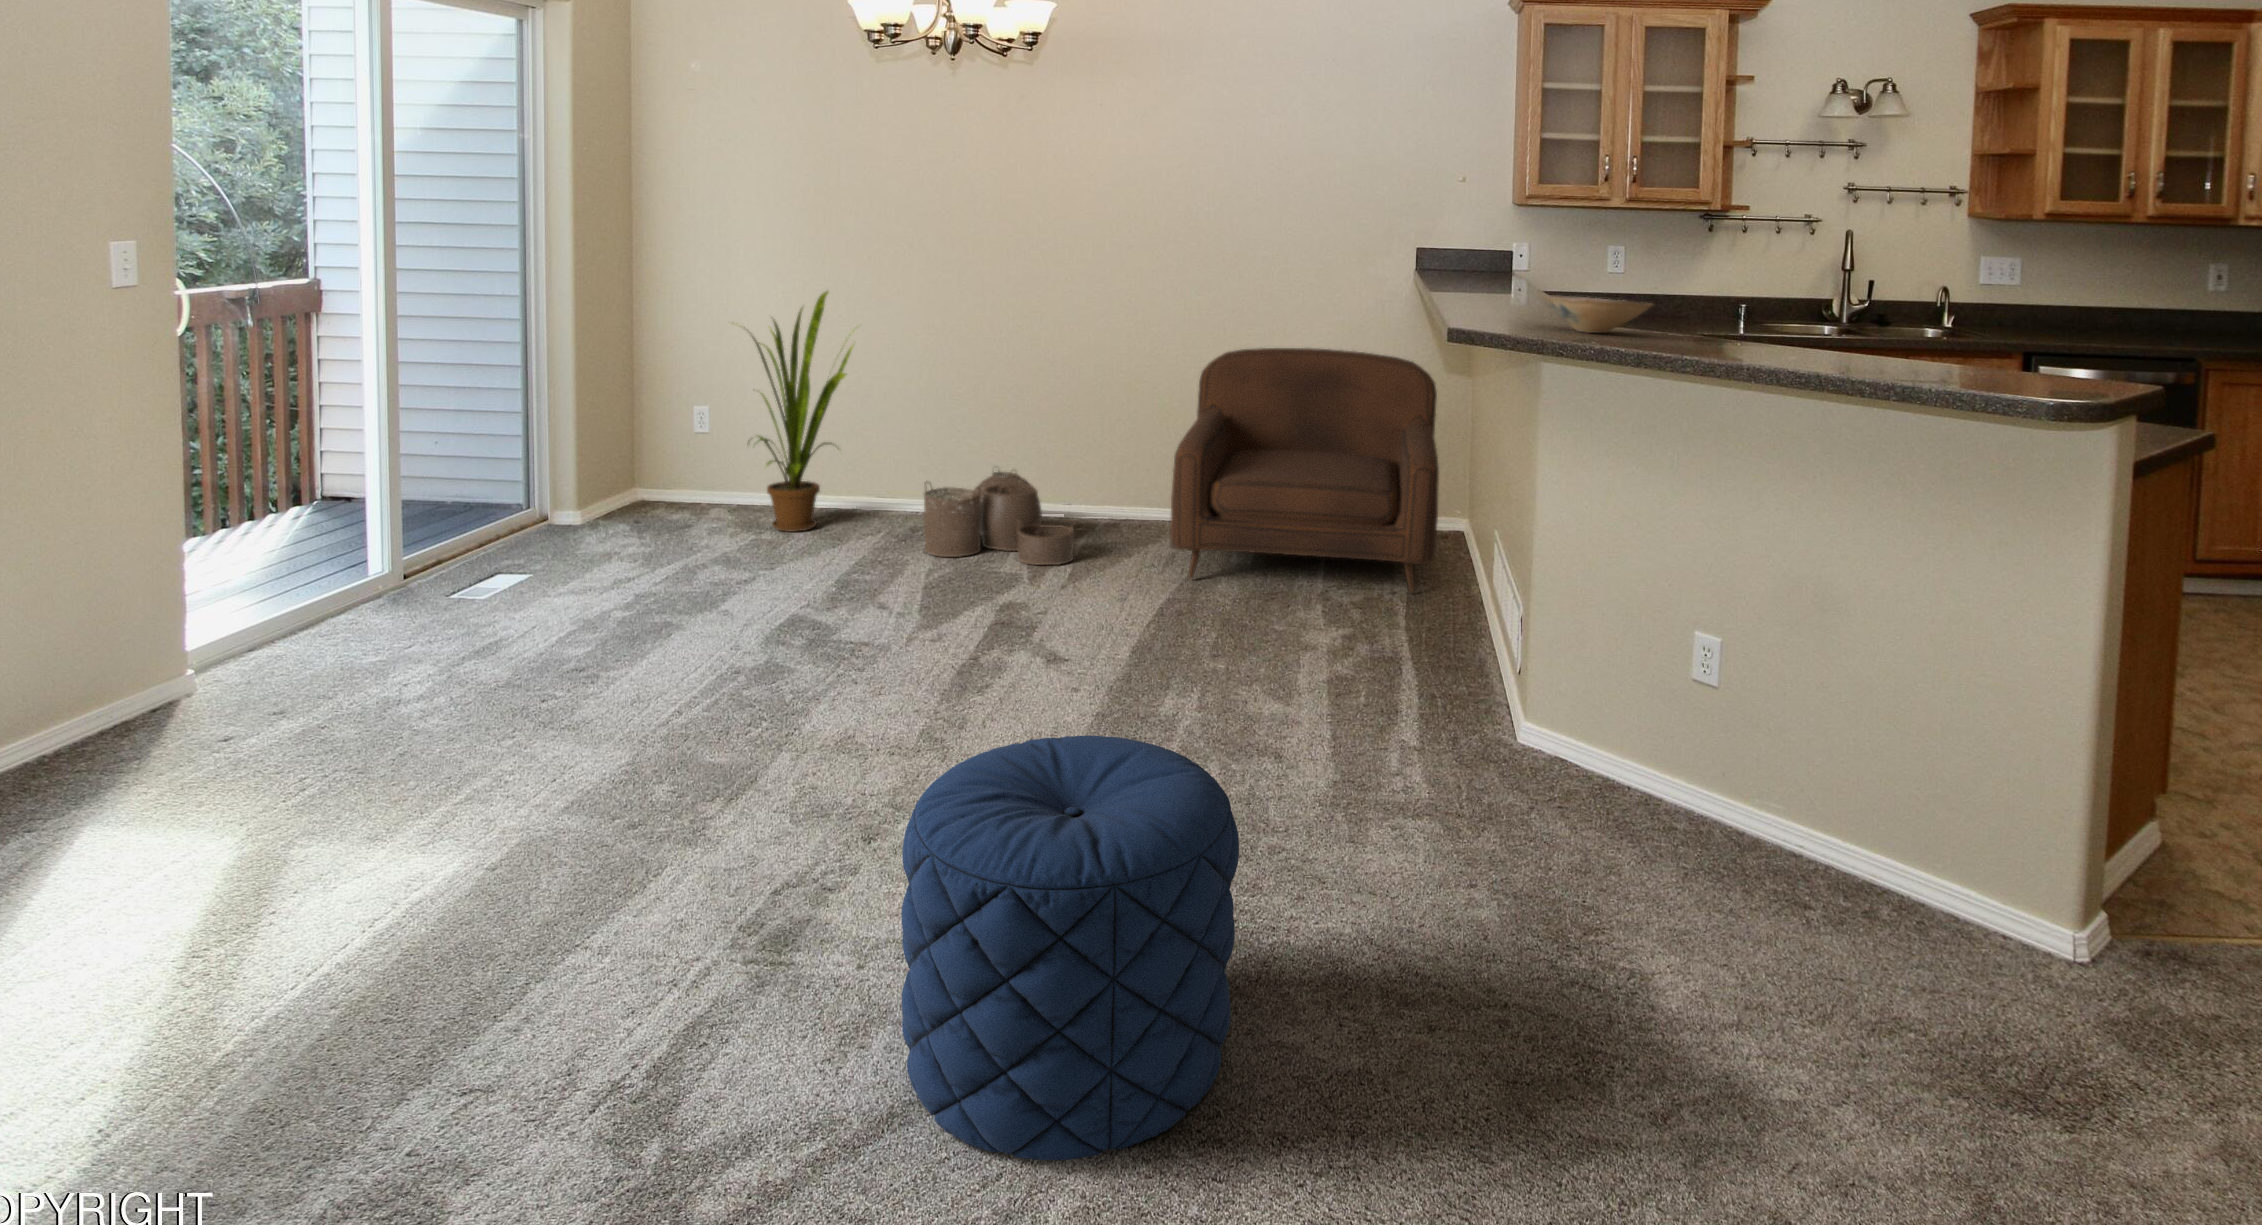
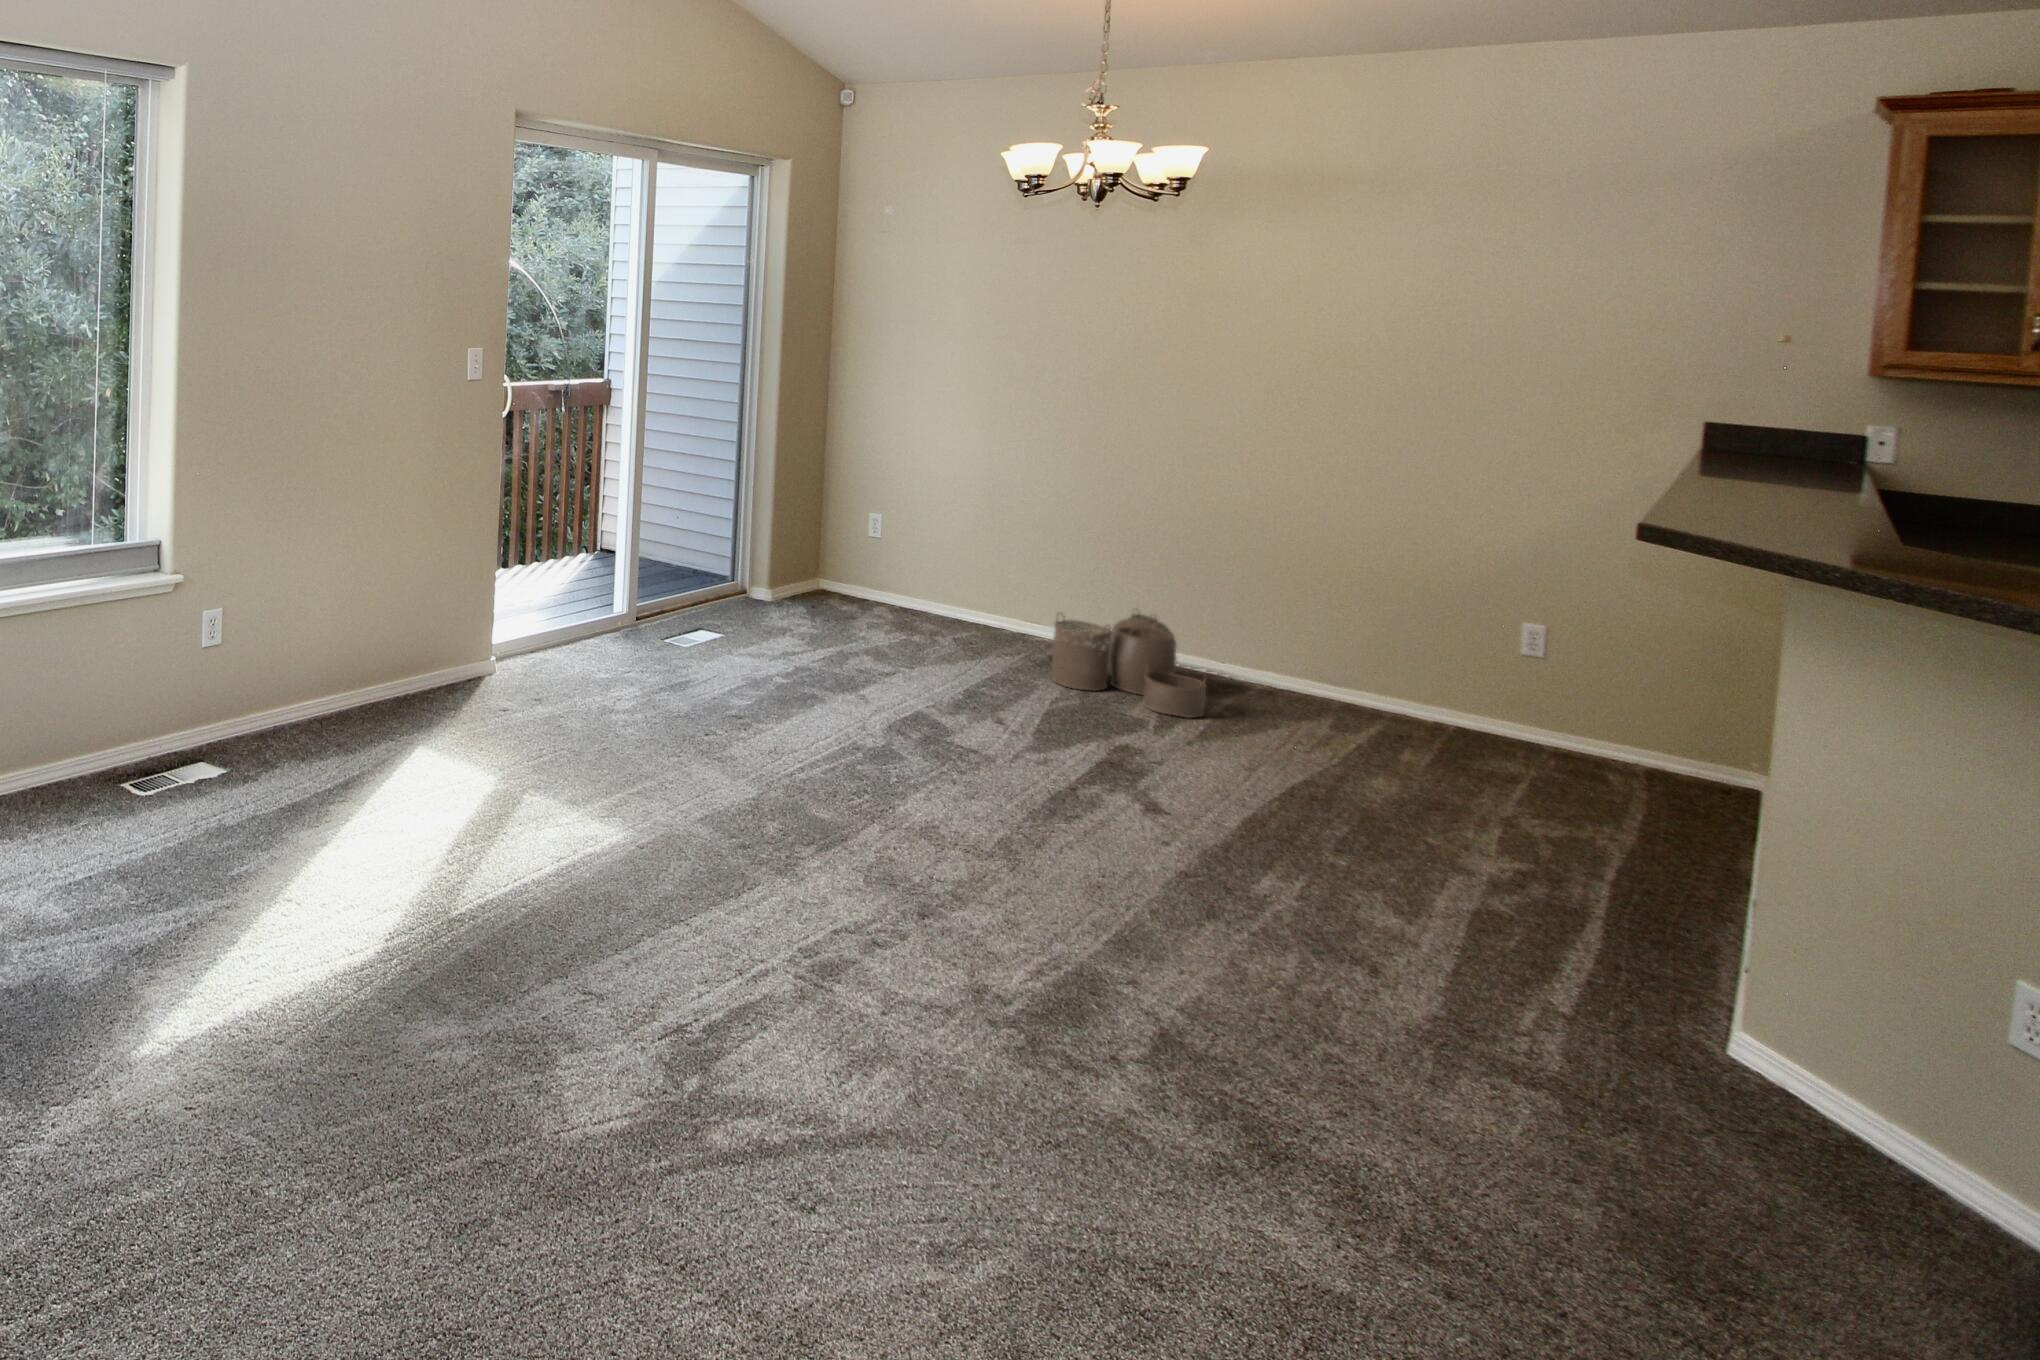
house plant: present [744,291,854,532] -> none [901,426,1018,640]
bowl: present [1540,295,1653,333] -> none [1768,493,1969,549]
armchair: present [1170,348,1439,592] -> none [1312,520,1718,842]
pouf: present [901,735,1239,1161] -> none [891,846,1224,1257]

